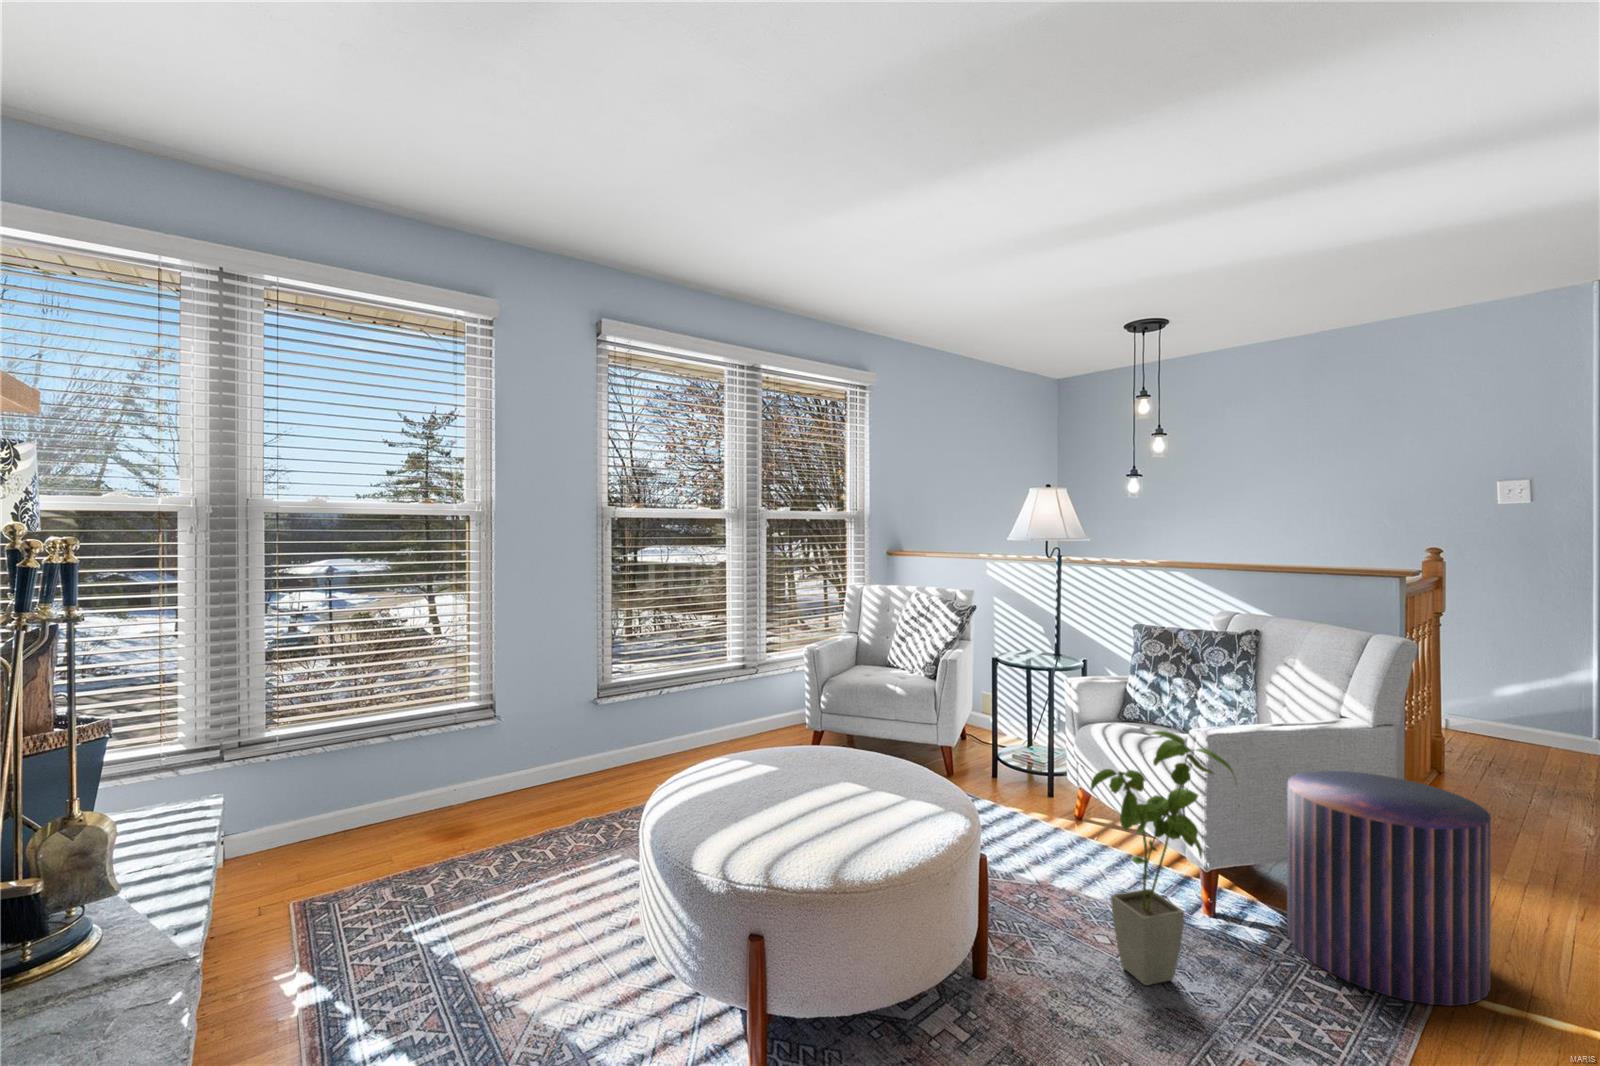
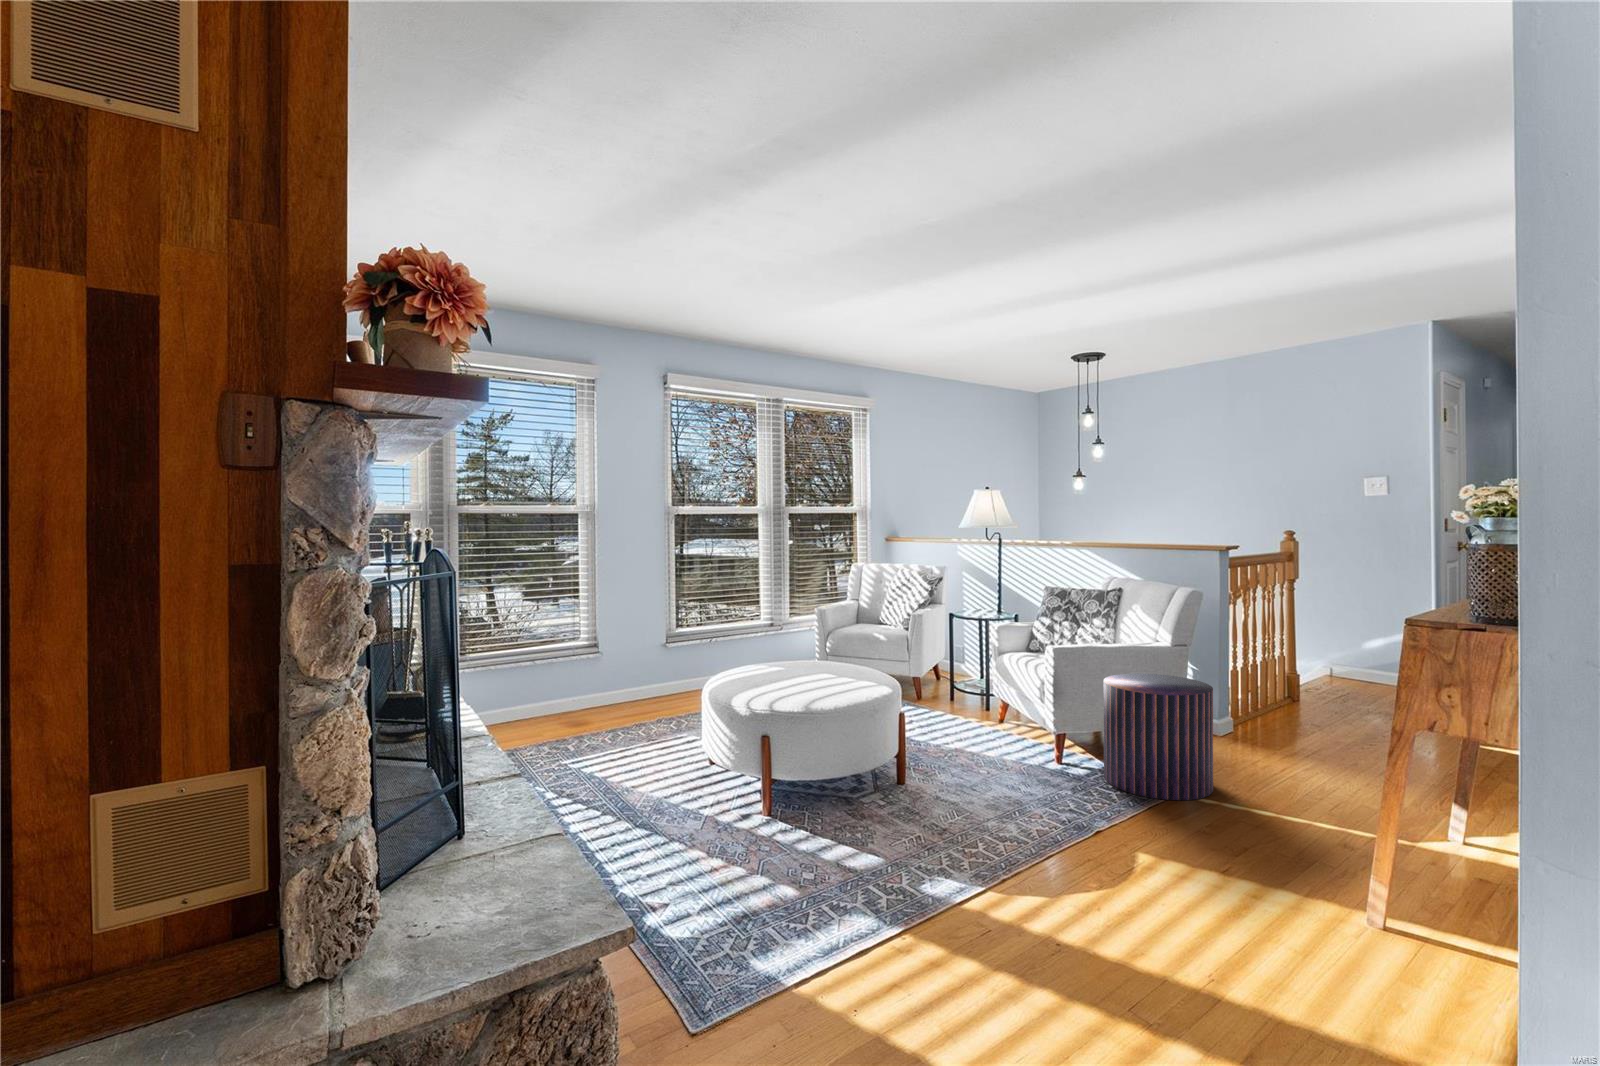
house plant: present [1091,730,1234,985] -> none [970,640,1048,790]

